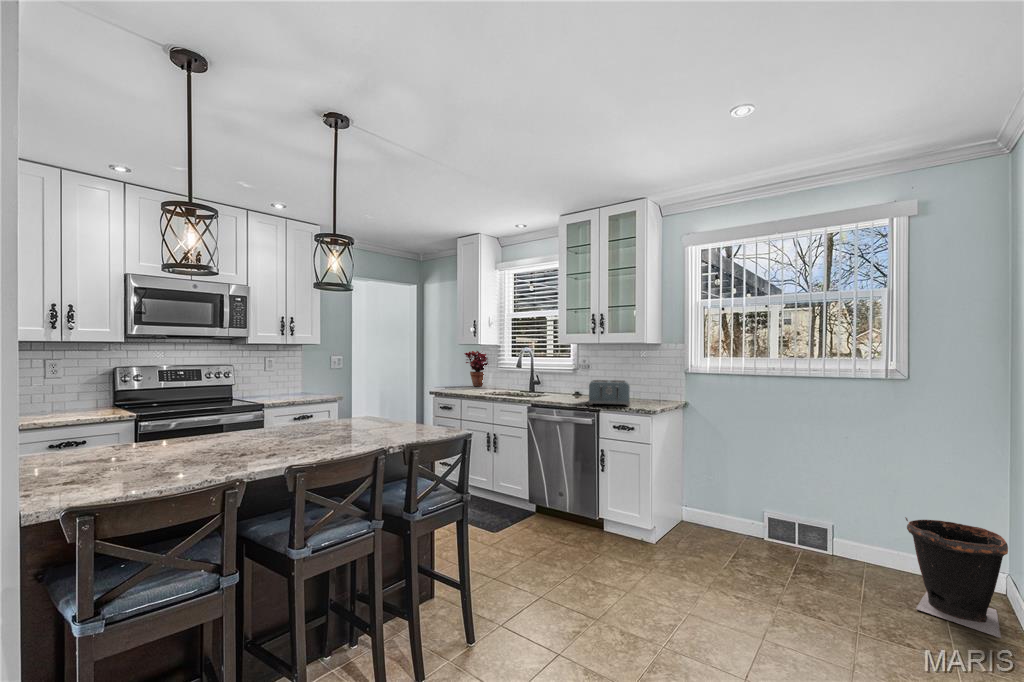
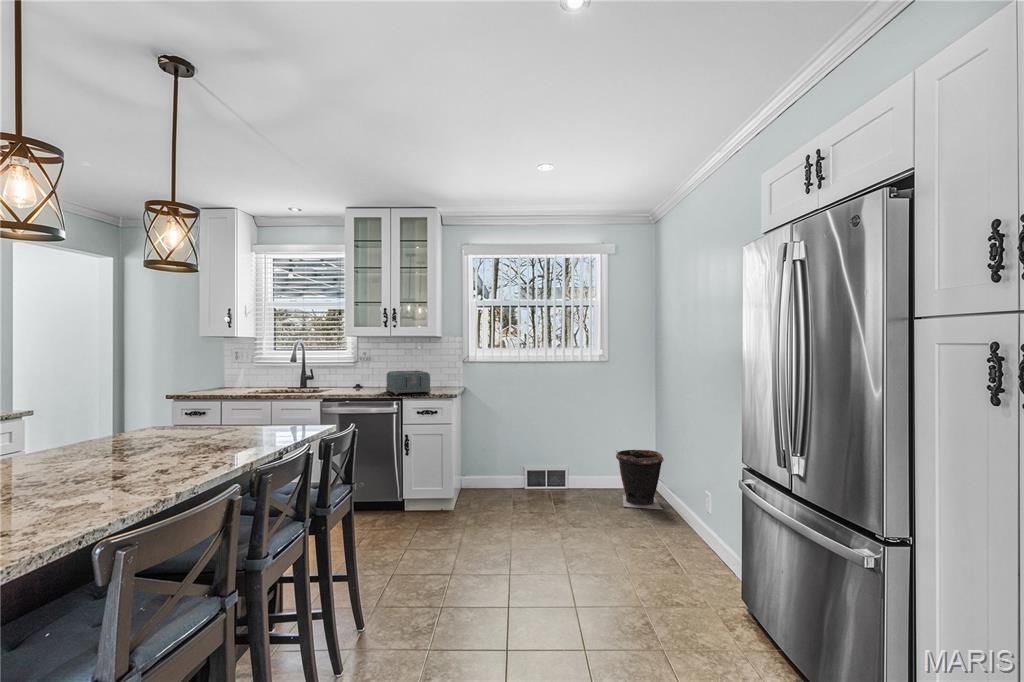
potted plant: present [464,351,488,386] -> none [202,344,244,386]

